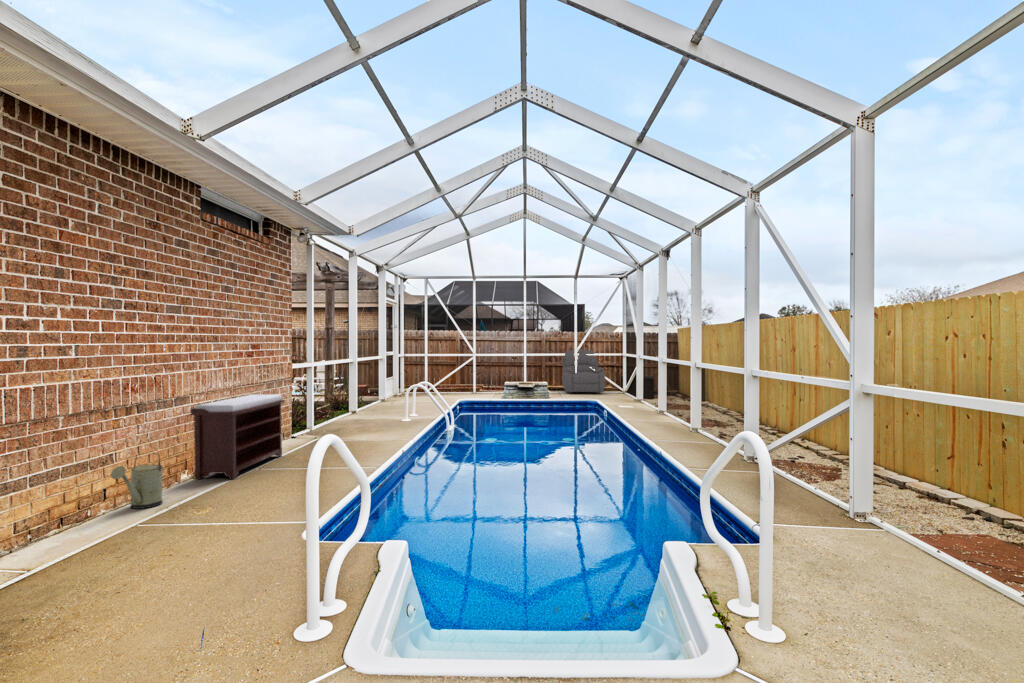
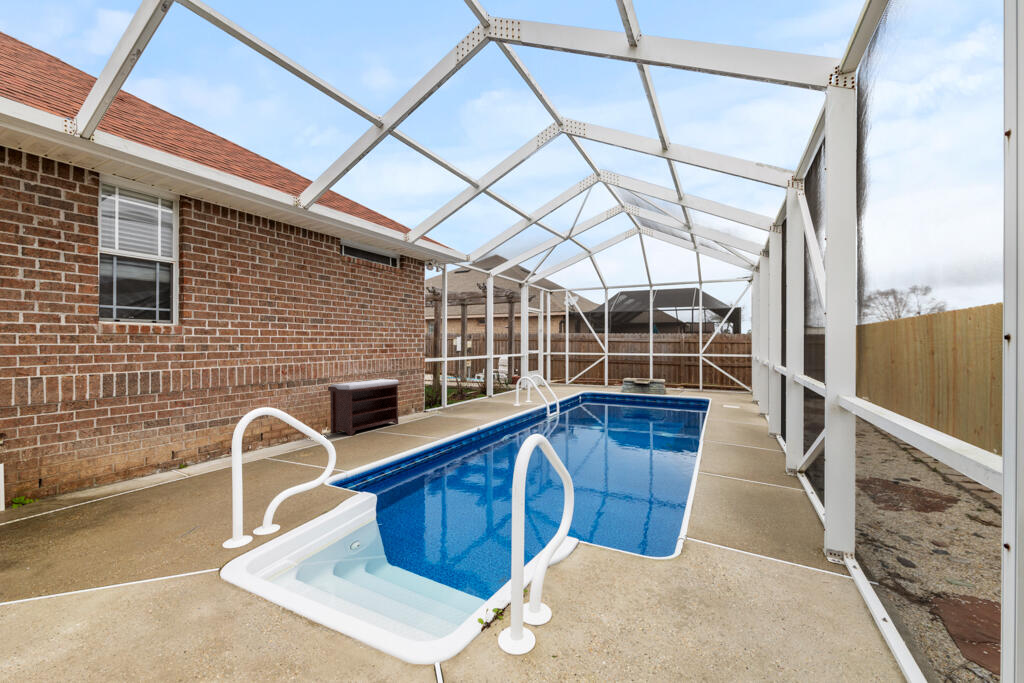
chair: present [562,349,605,394] -> none [687,349,728,391]
watering can: present [111,454,163,509] -> none [260,413,298,448]

